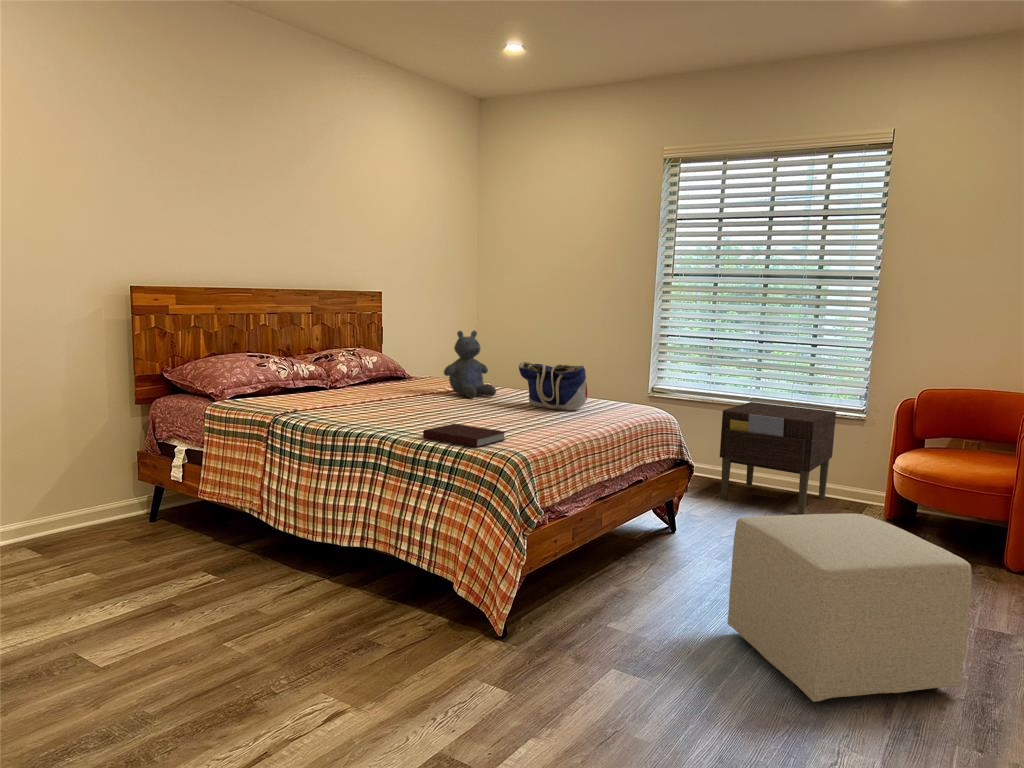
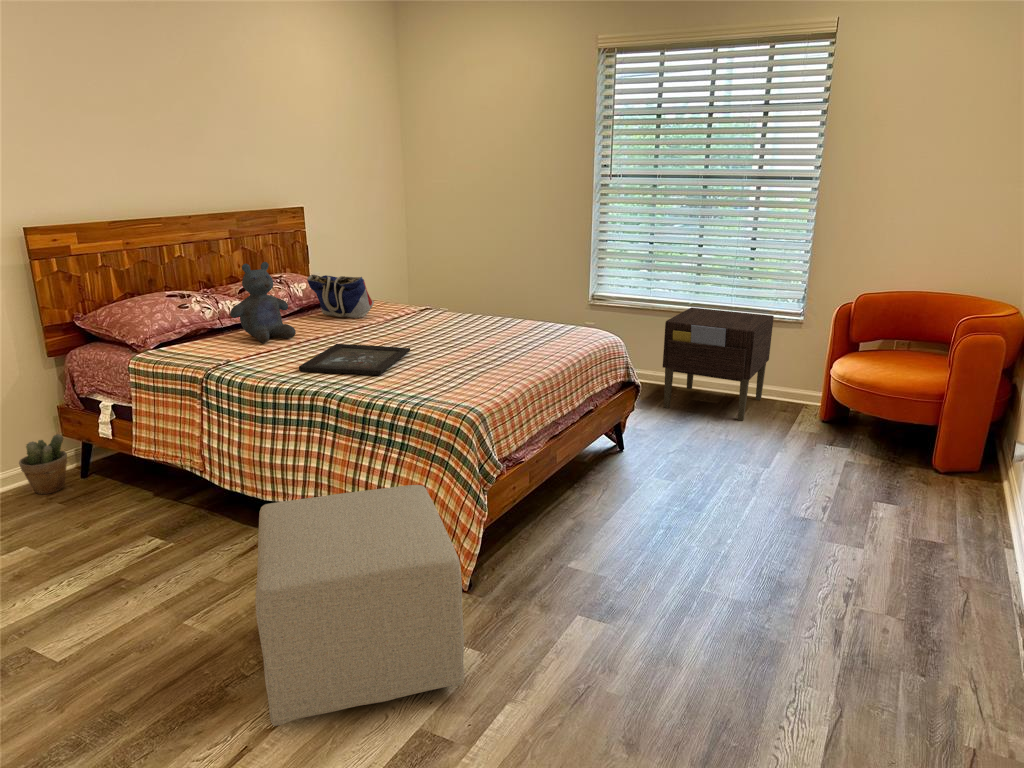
stuffed bear: present [444,331,496,398] -> present [230,262,296,343]
tote bag: present [519,362,588,411] -> present [307,275,374,318]
tray: none [359,403,466,426] -> present [299,344,410,375]
notebook: present [423,424,505,447] -> none [371,373,458,404]
potted plant: none [96,475,139,531] -> present [19,434,67,494]
ottoman: present [728,513,972,702] -> present [255,485,464,726]

